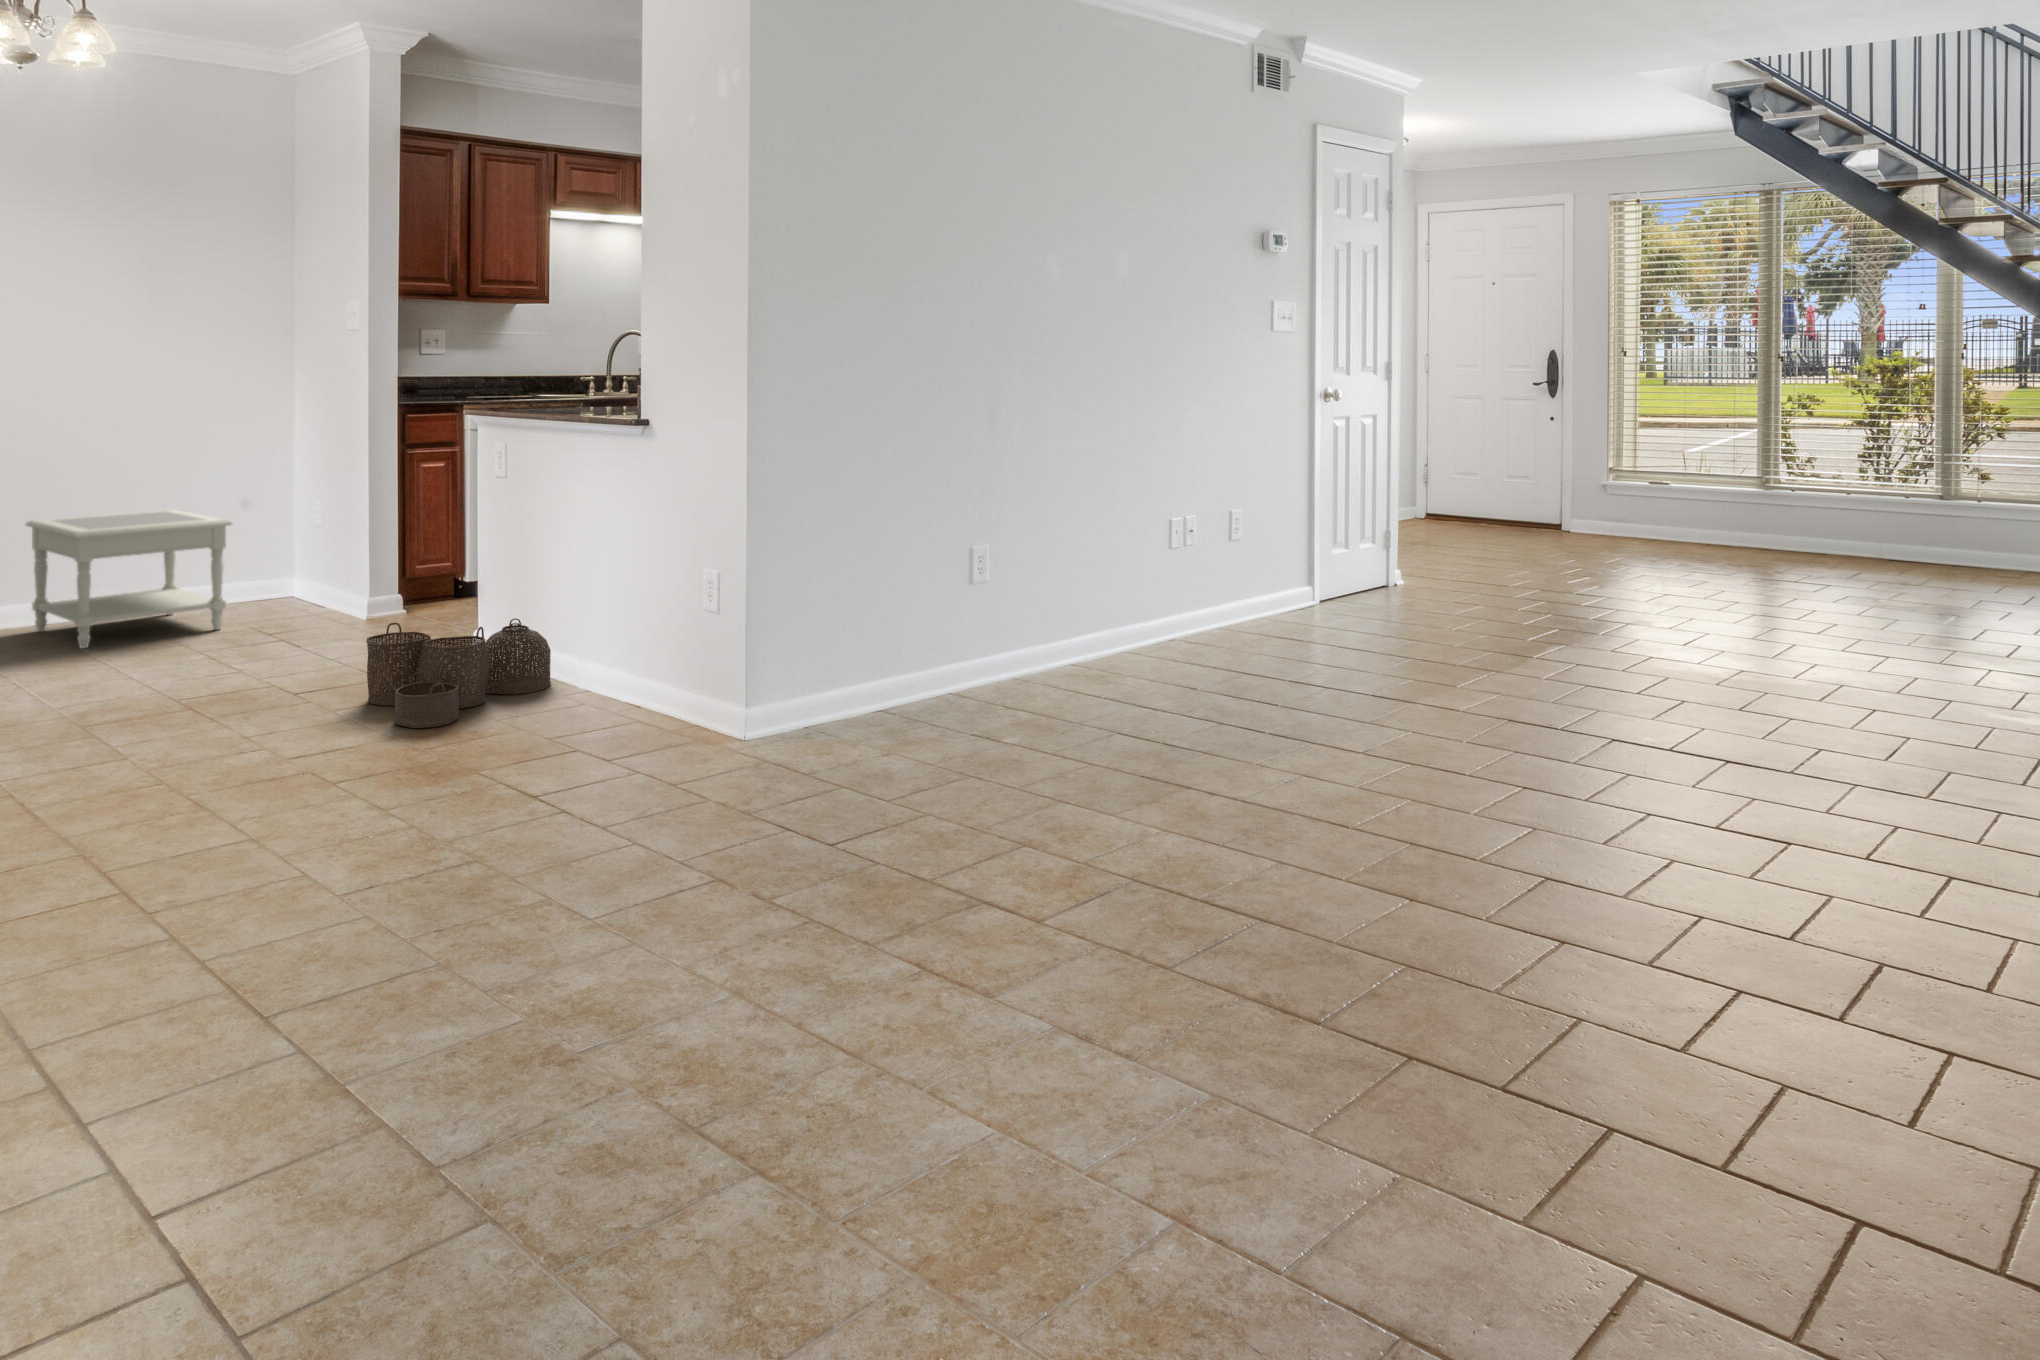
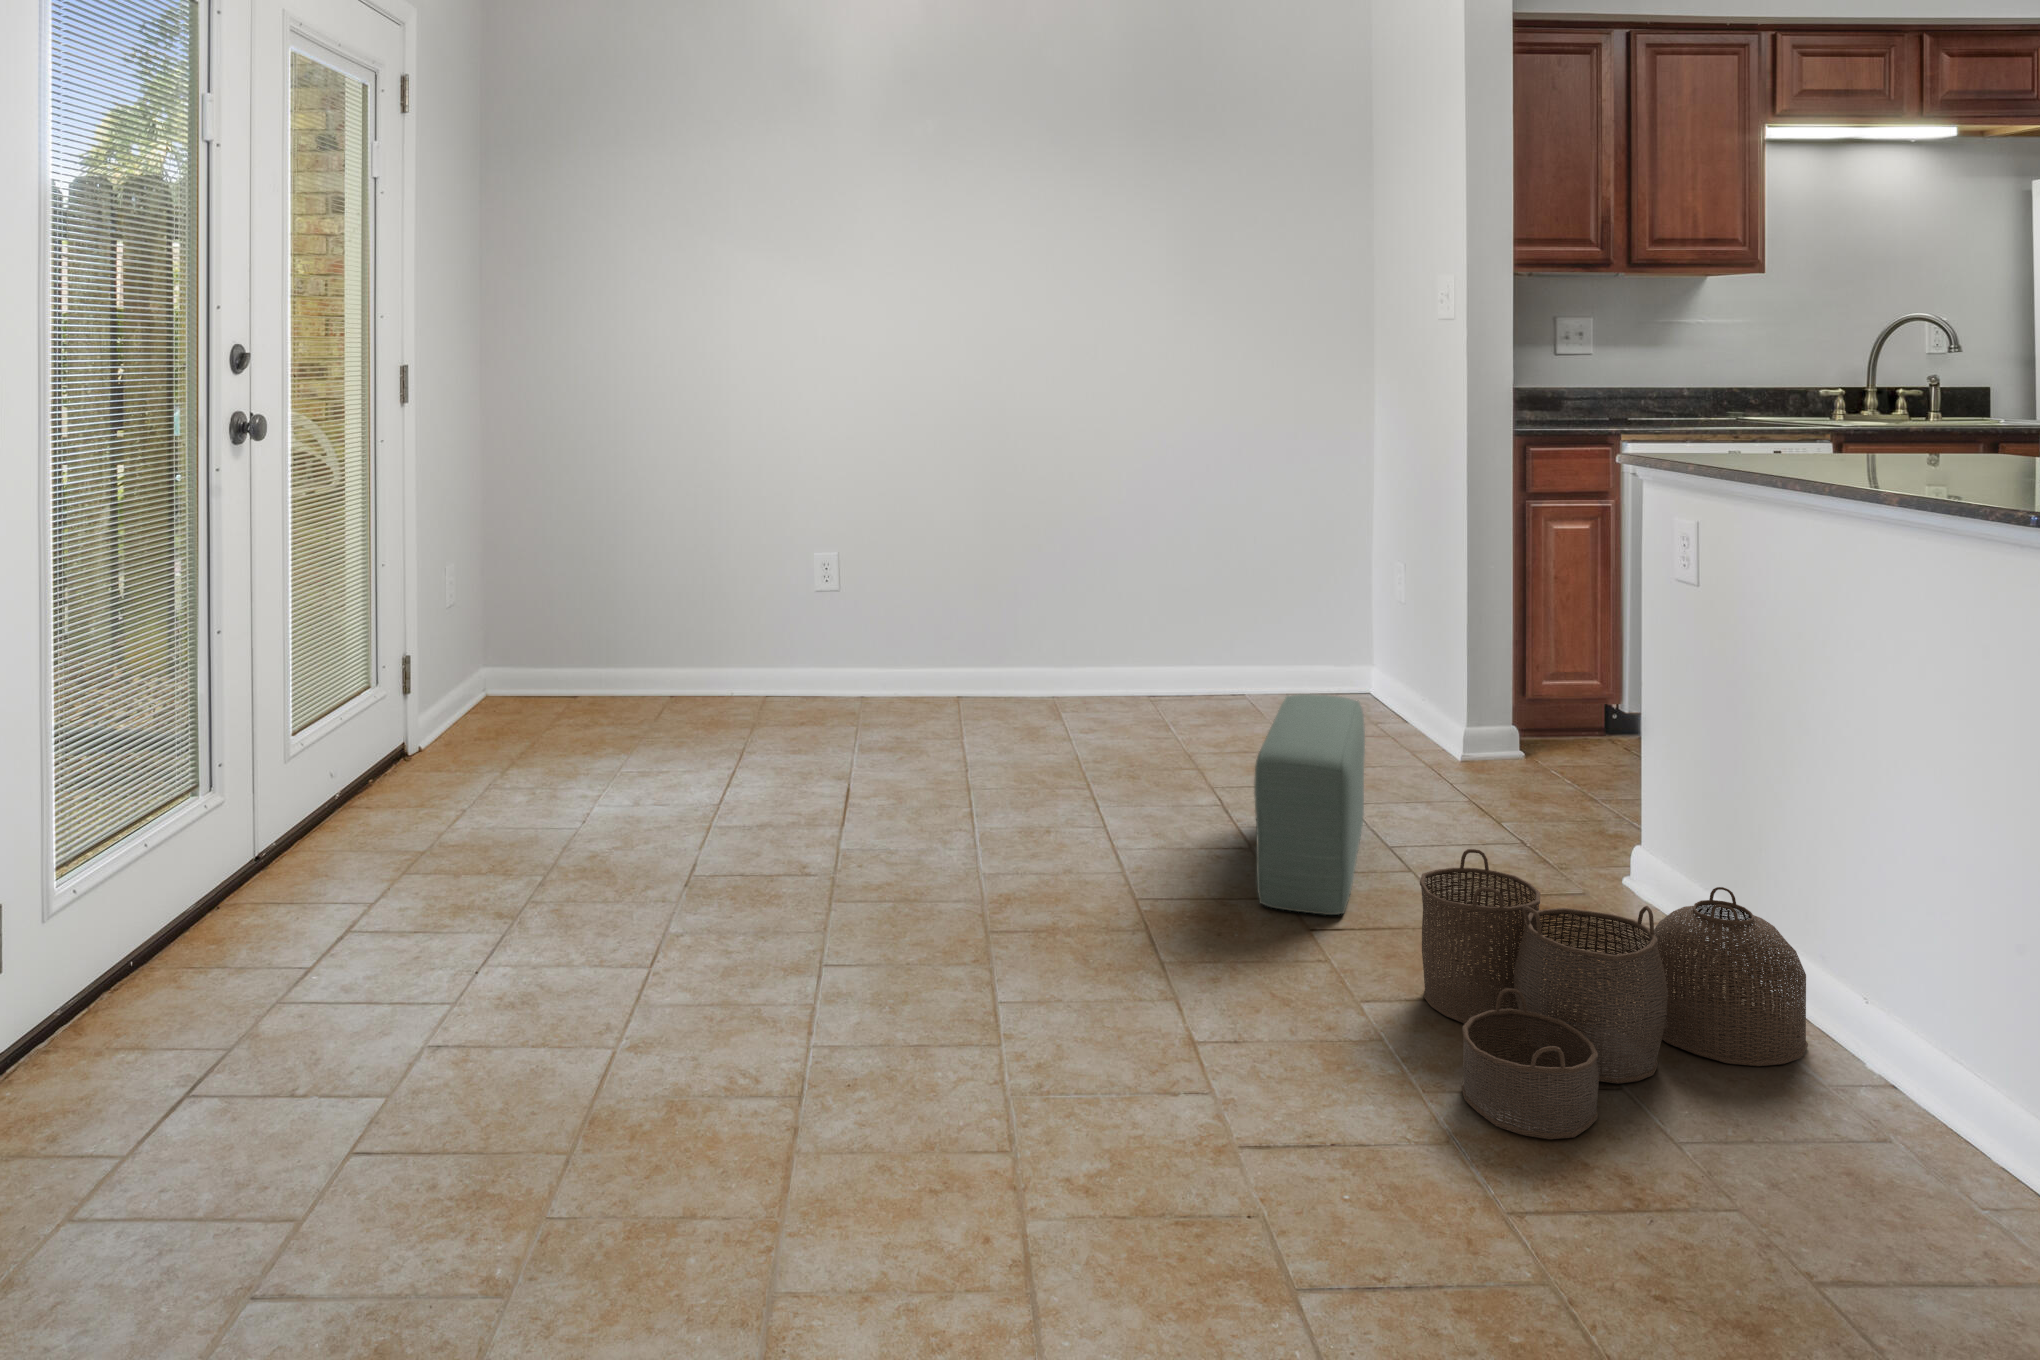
side table: present [26,510,232,649] -> none [1042,563,1270,749]
pouf: none [256,572,316,689] -> present [1254,694,1365,915]

